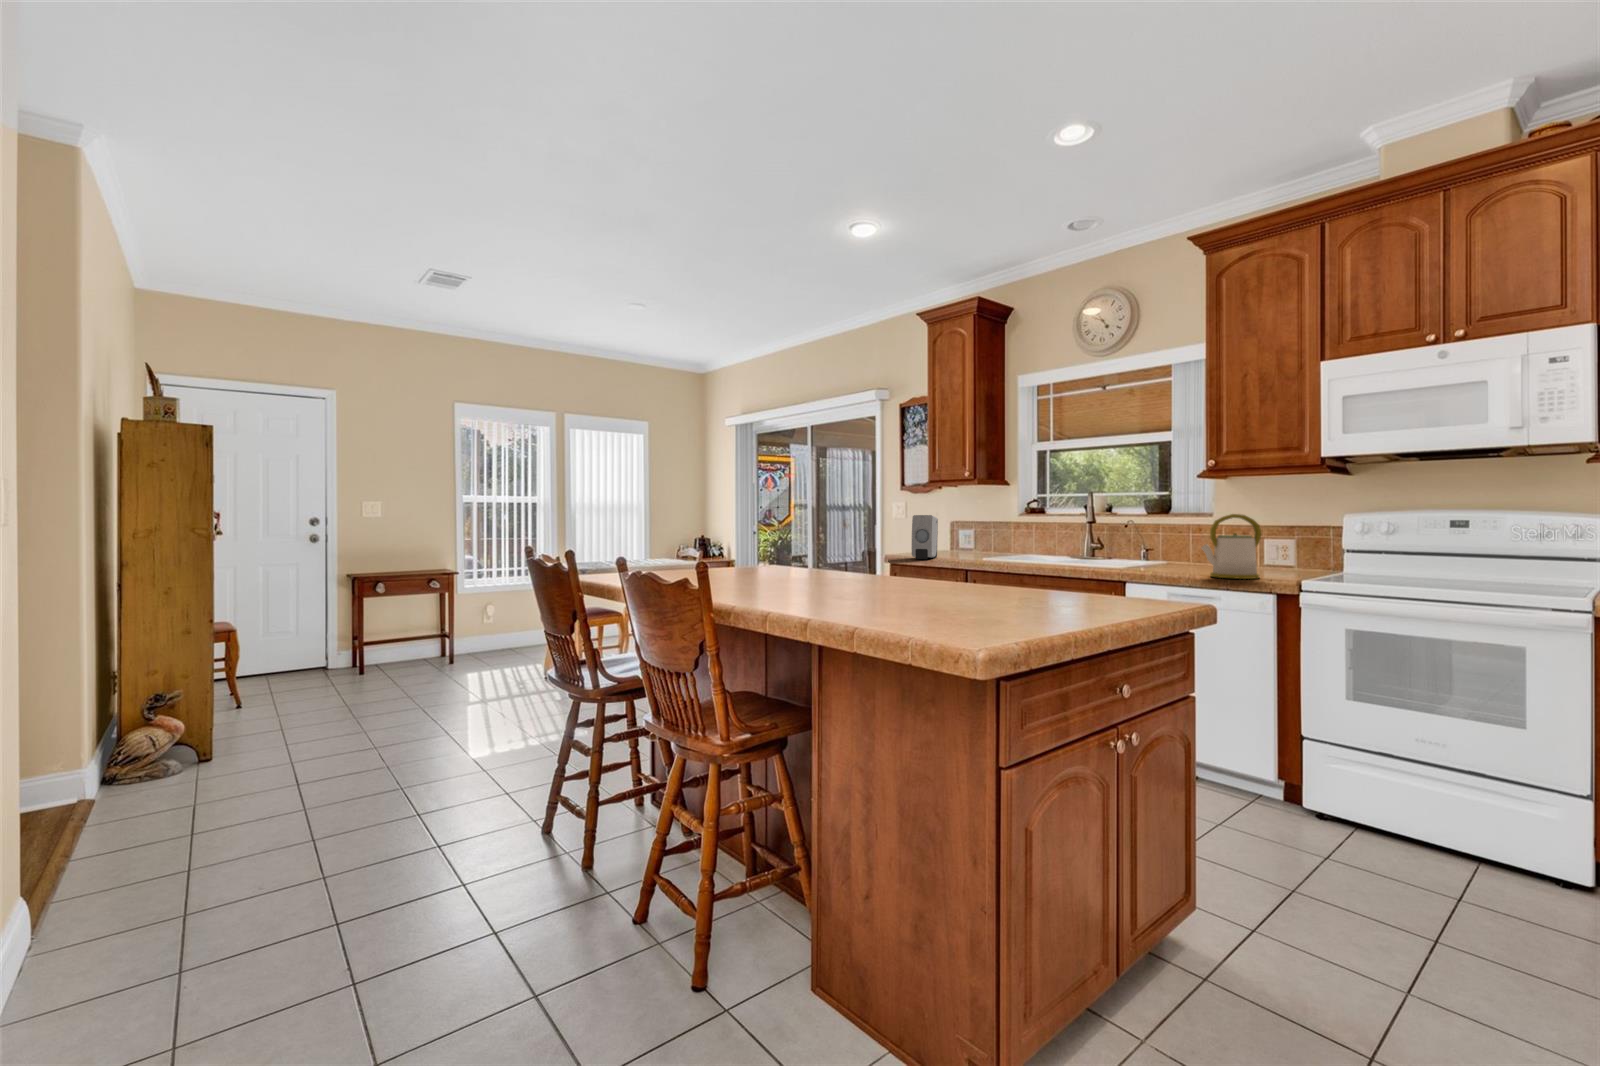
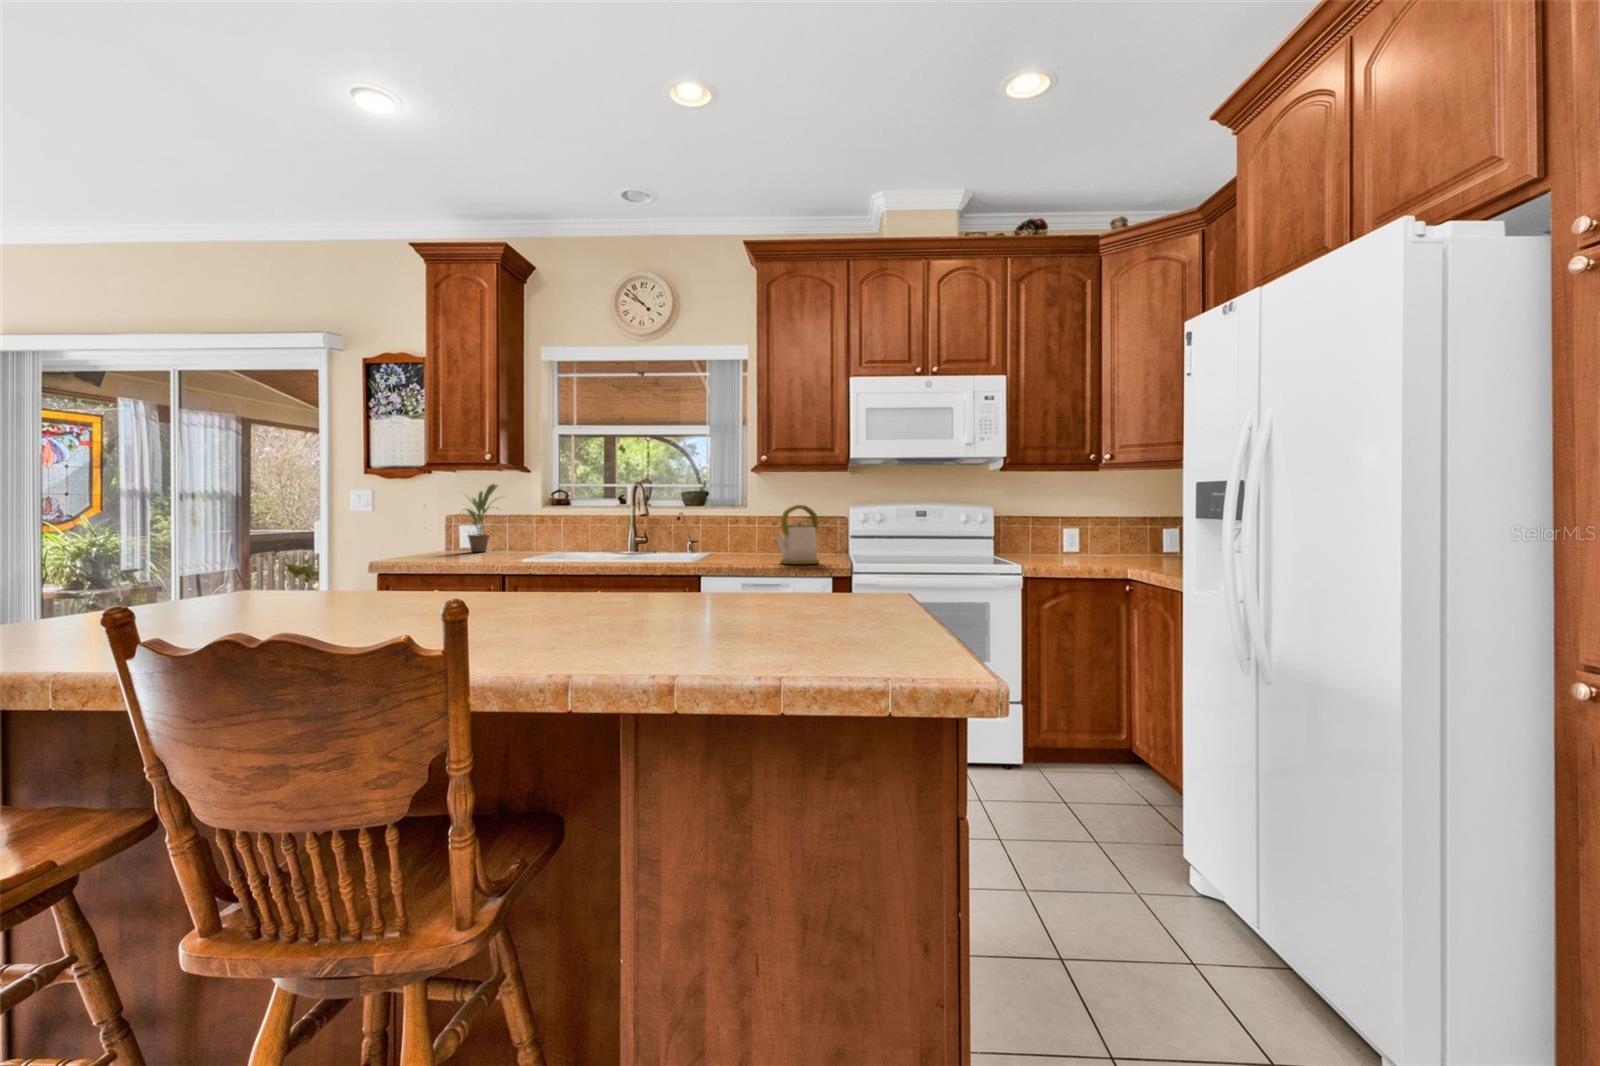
potted plant: none [955,496,990,551] -> present [463,484,499,552]
soap dispenser: present [912,515,938,559] -> none [423,505,452,562]

